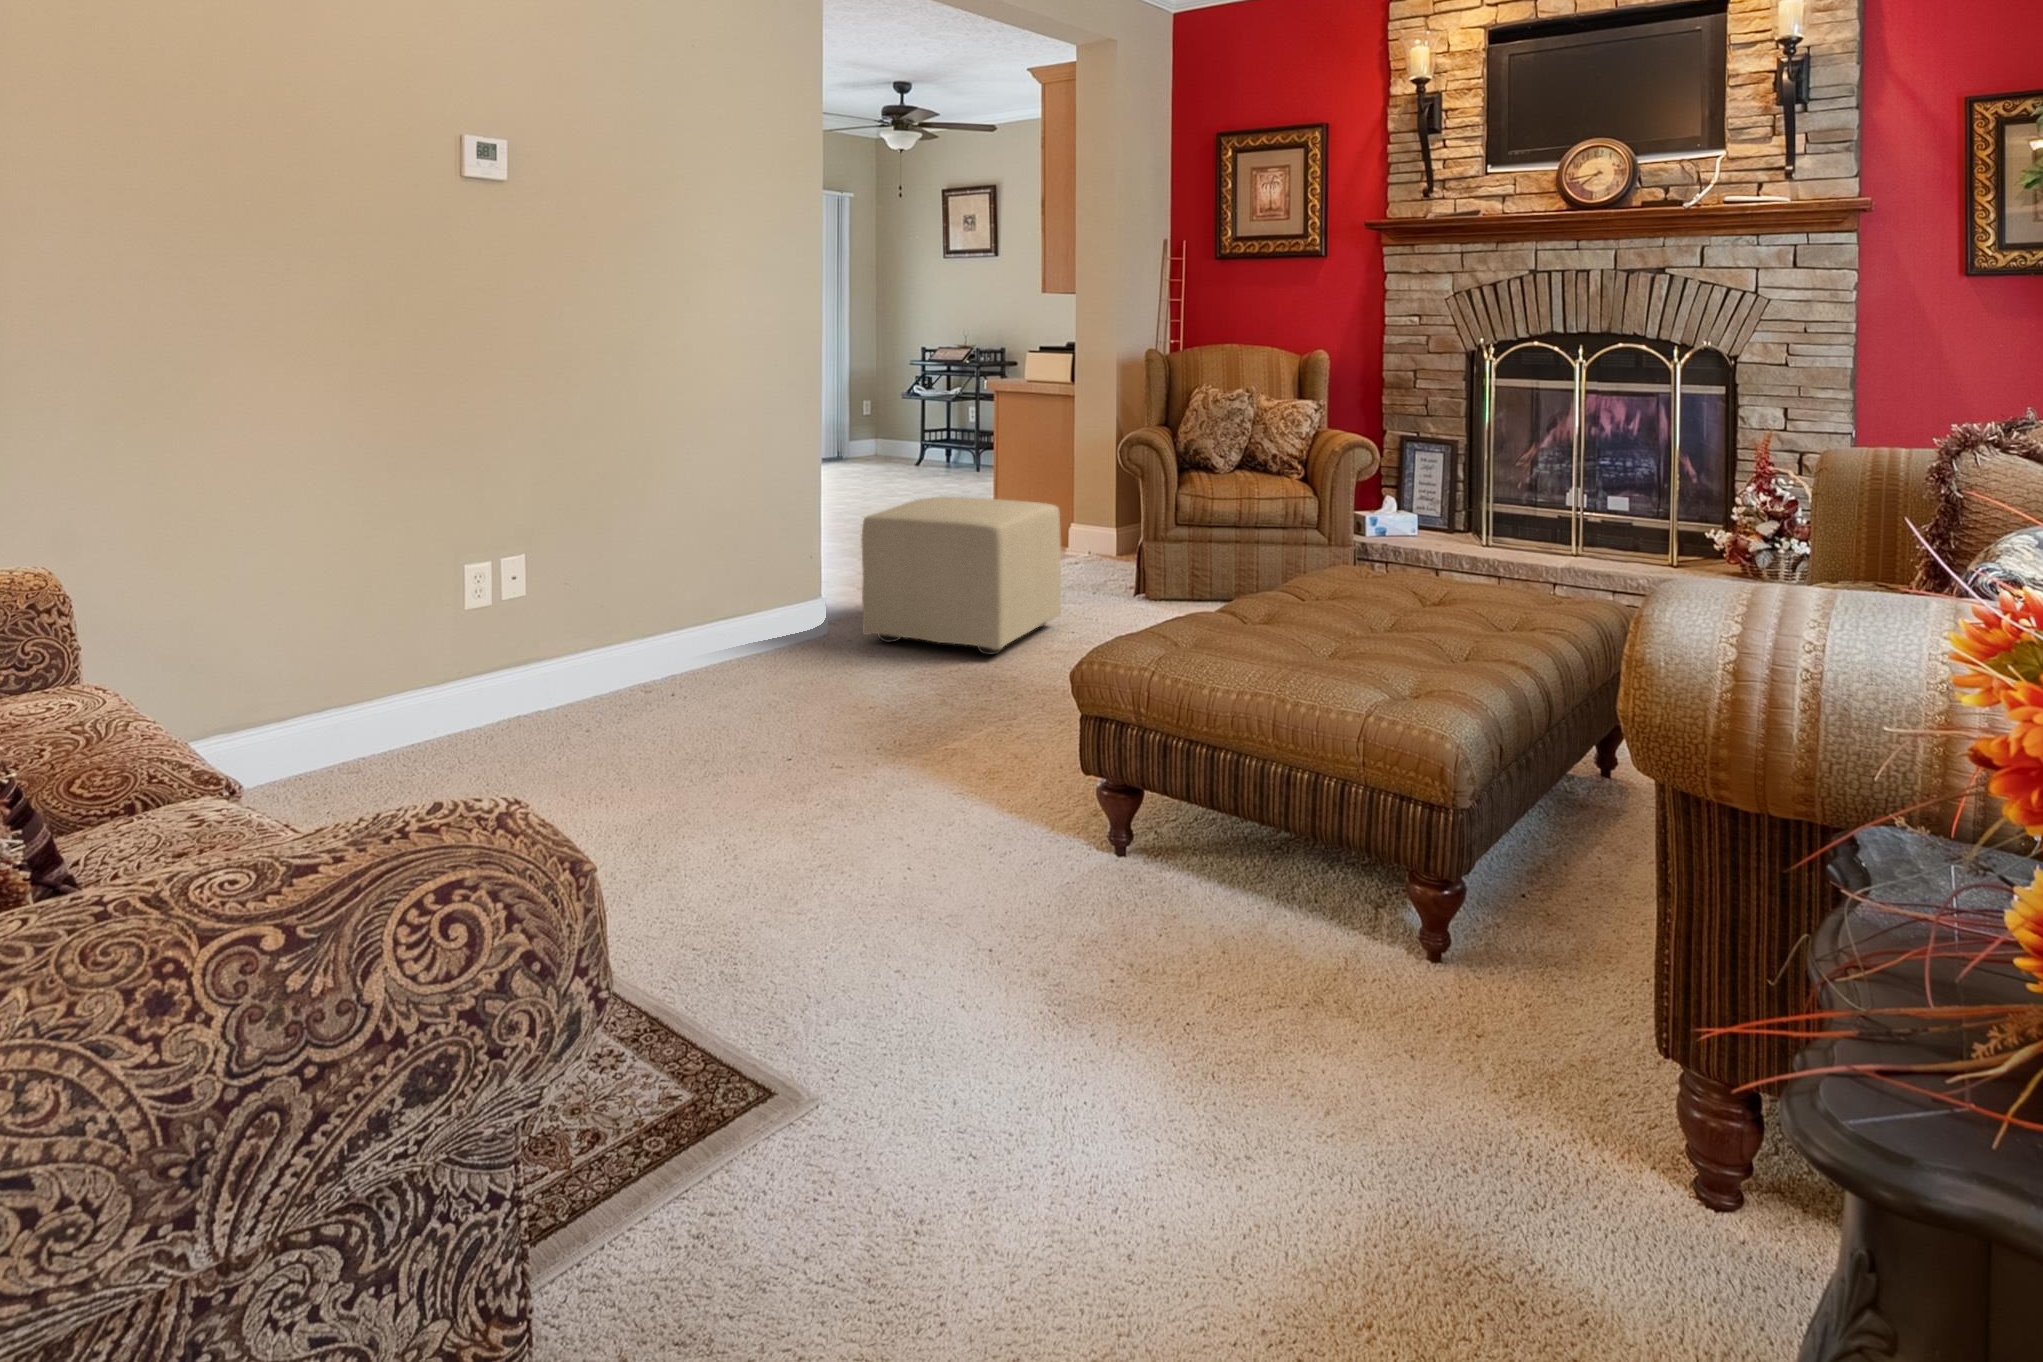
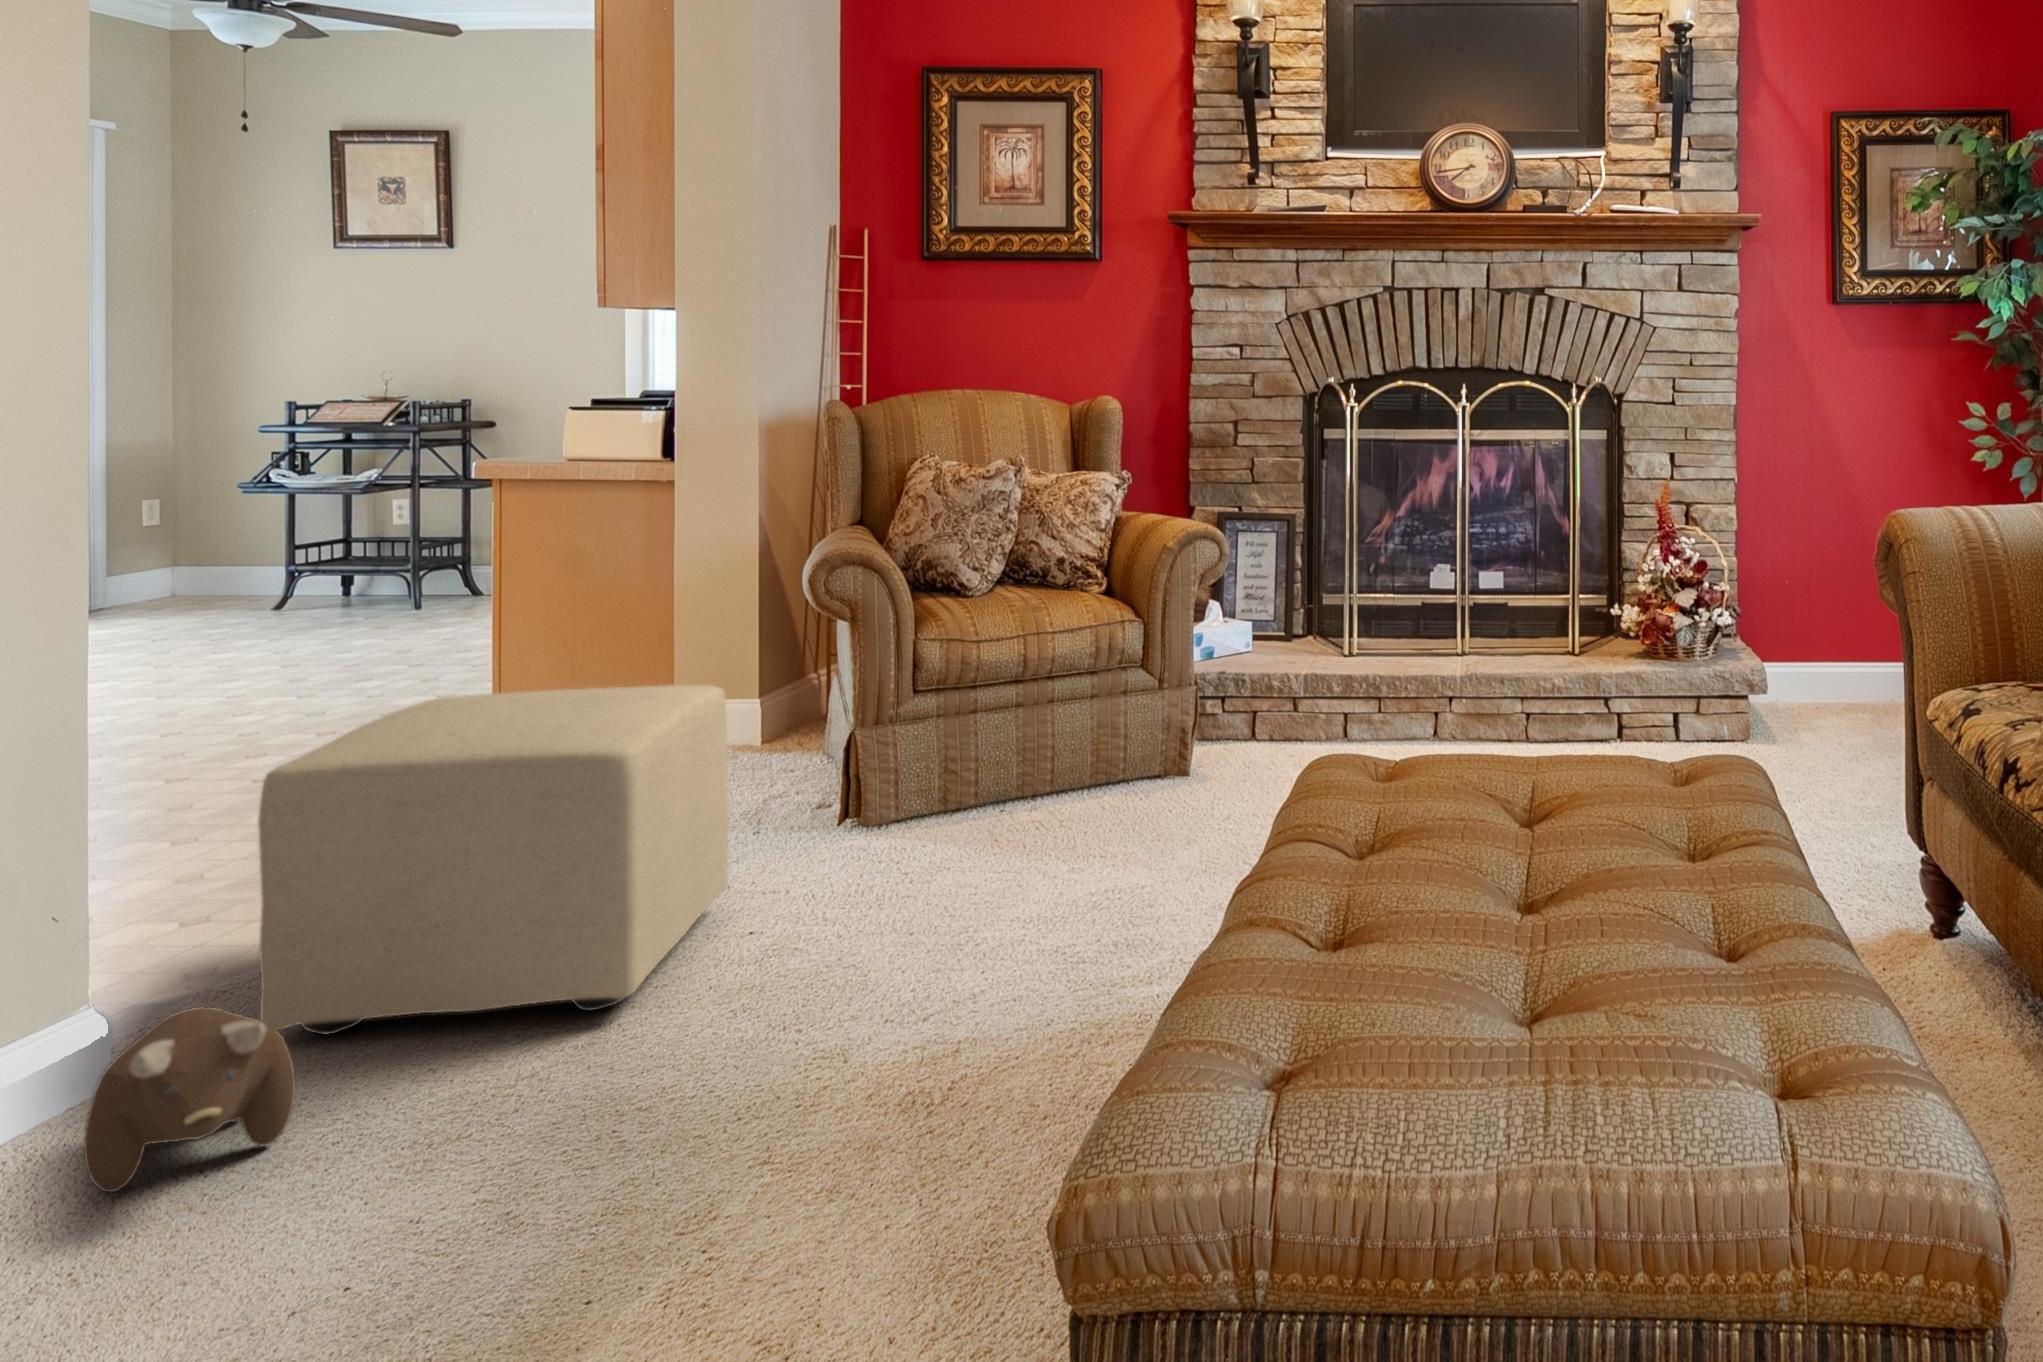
plush toy: none [798,609,866,677] -> present [84,1007,295,1192]

